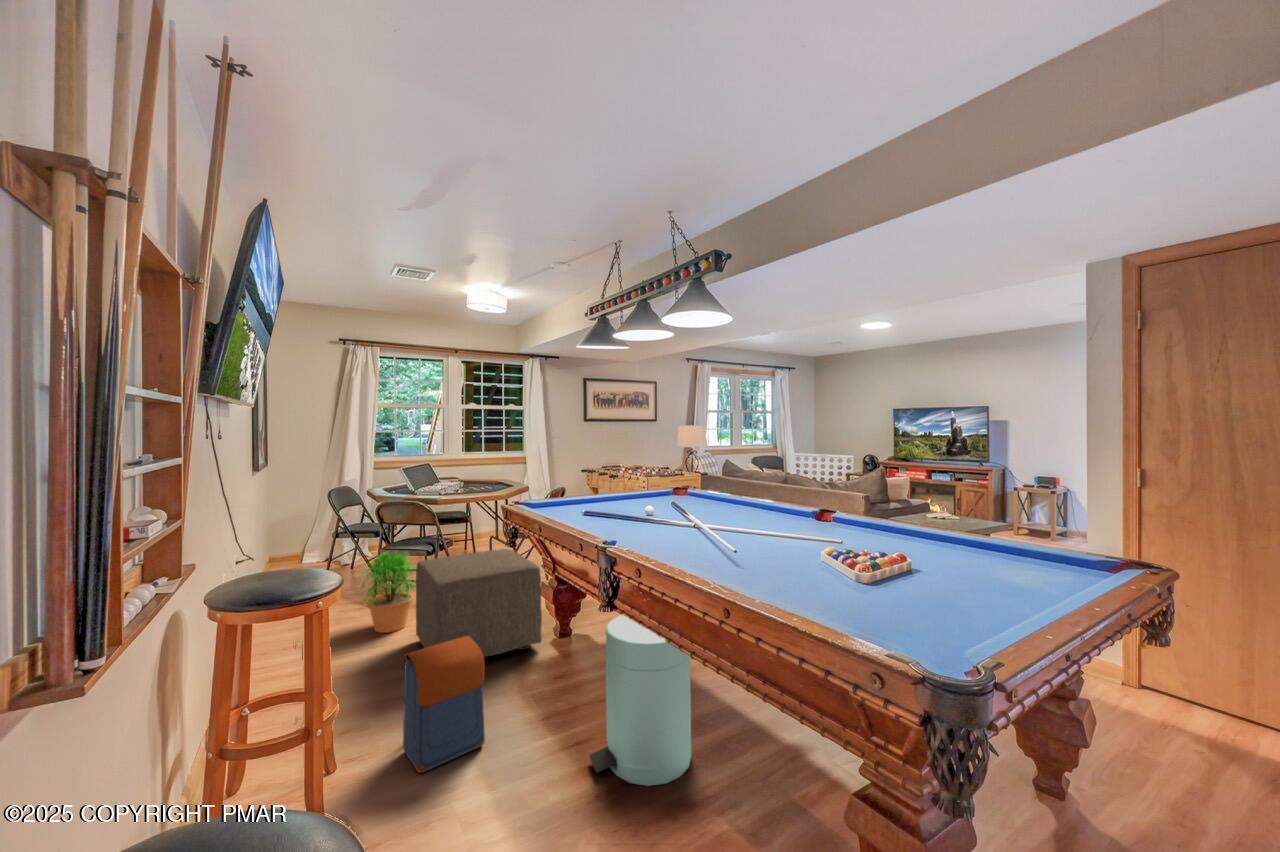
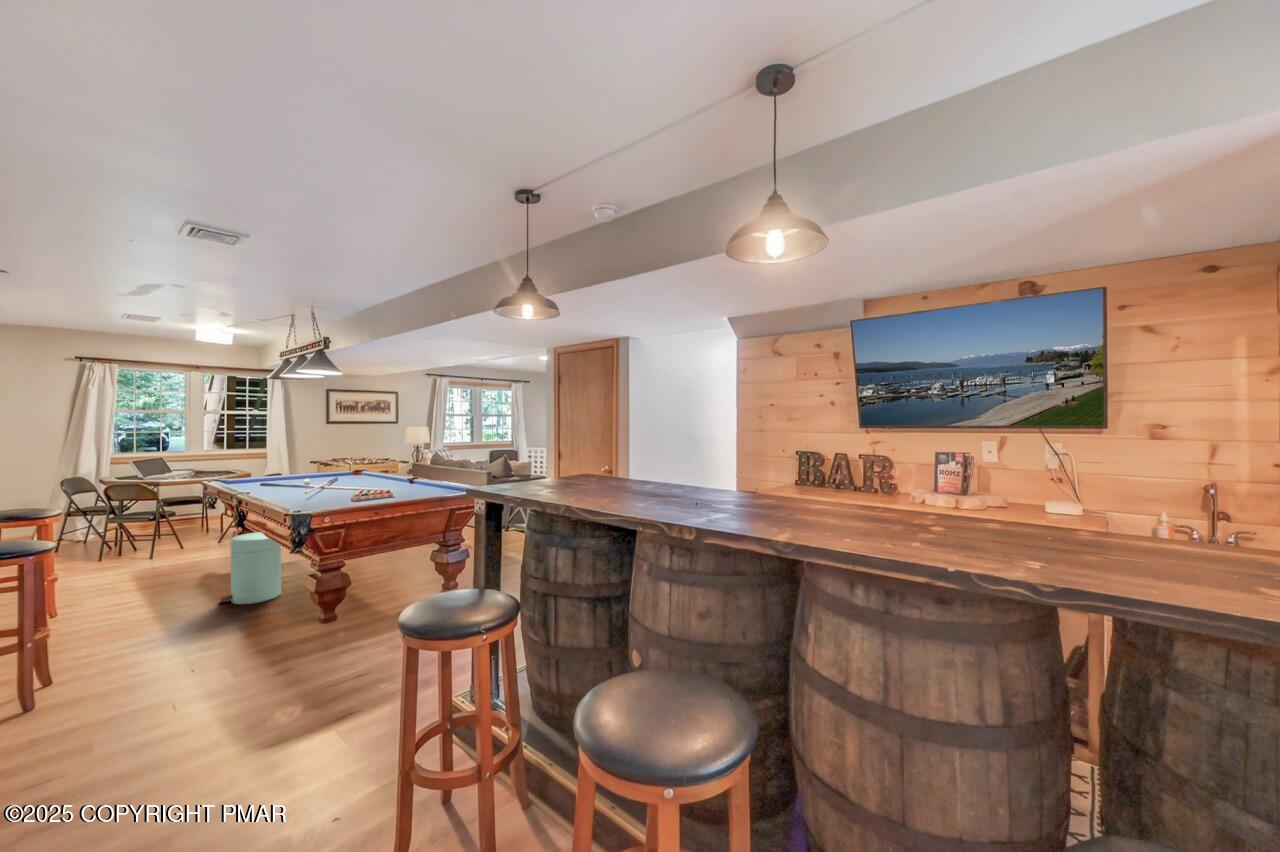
ottoman: present [416,549,542,657] -> none [134,514,227,582]
potted plant: present [359,551,416,633] -> none [86,517,142,572]
backpack: present [403,636,485,773] -> none [110,550,163,611]

